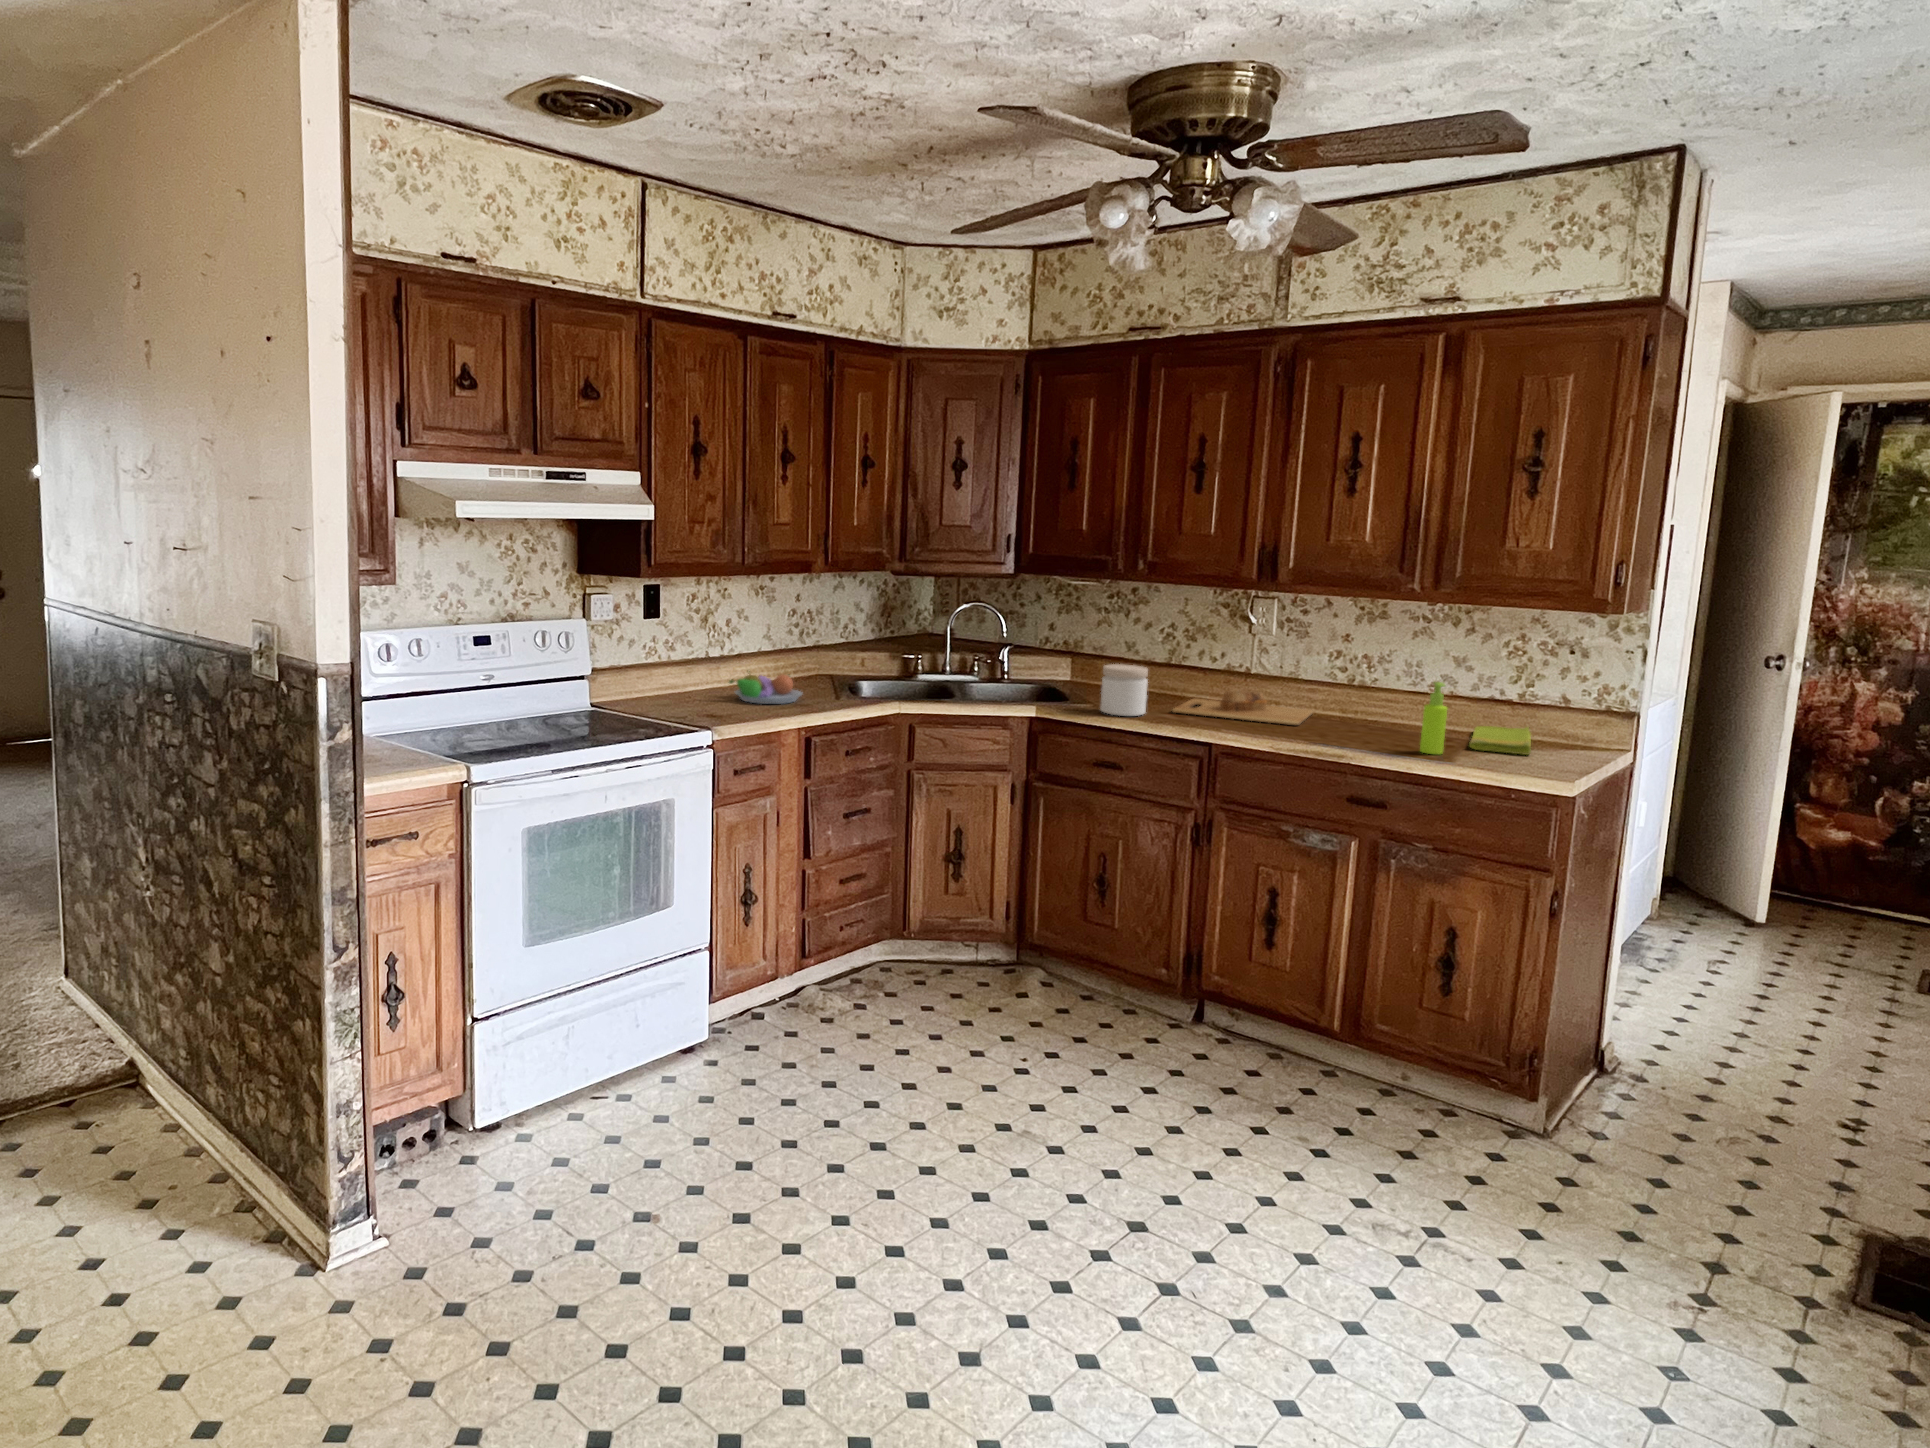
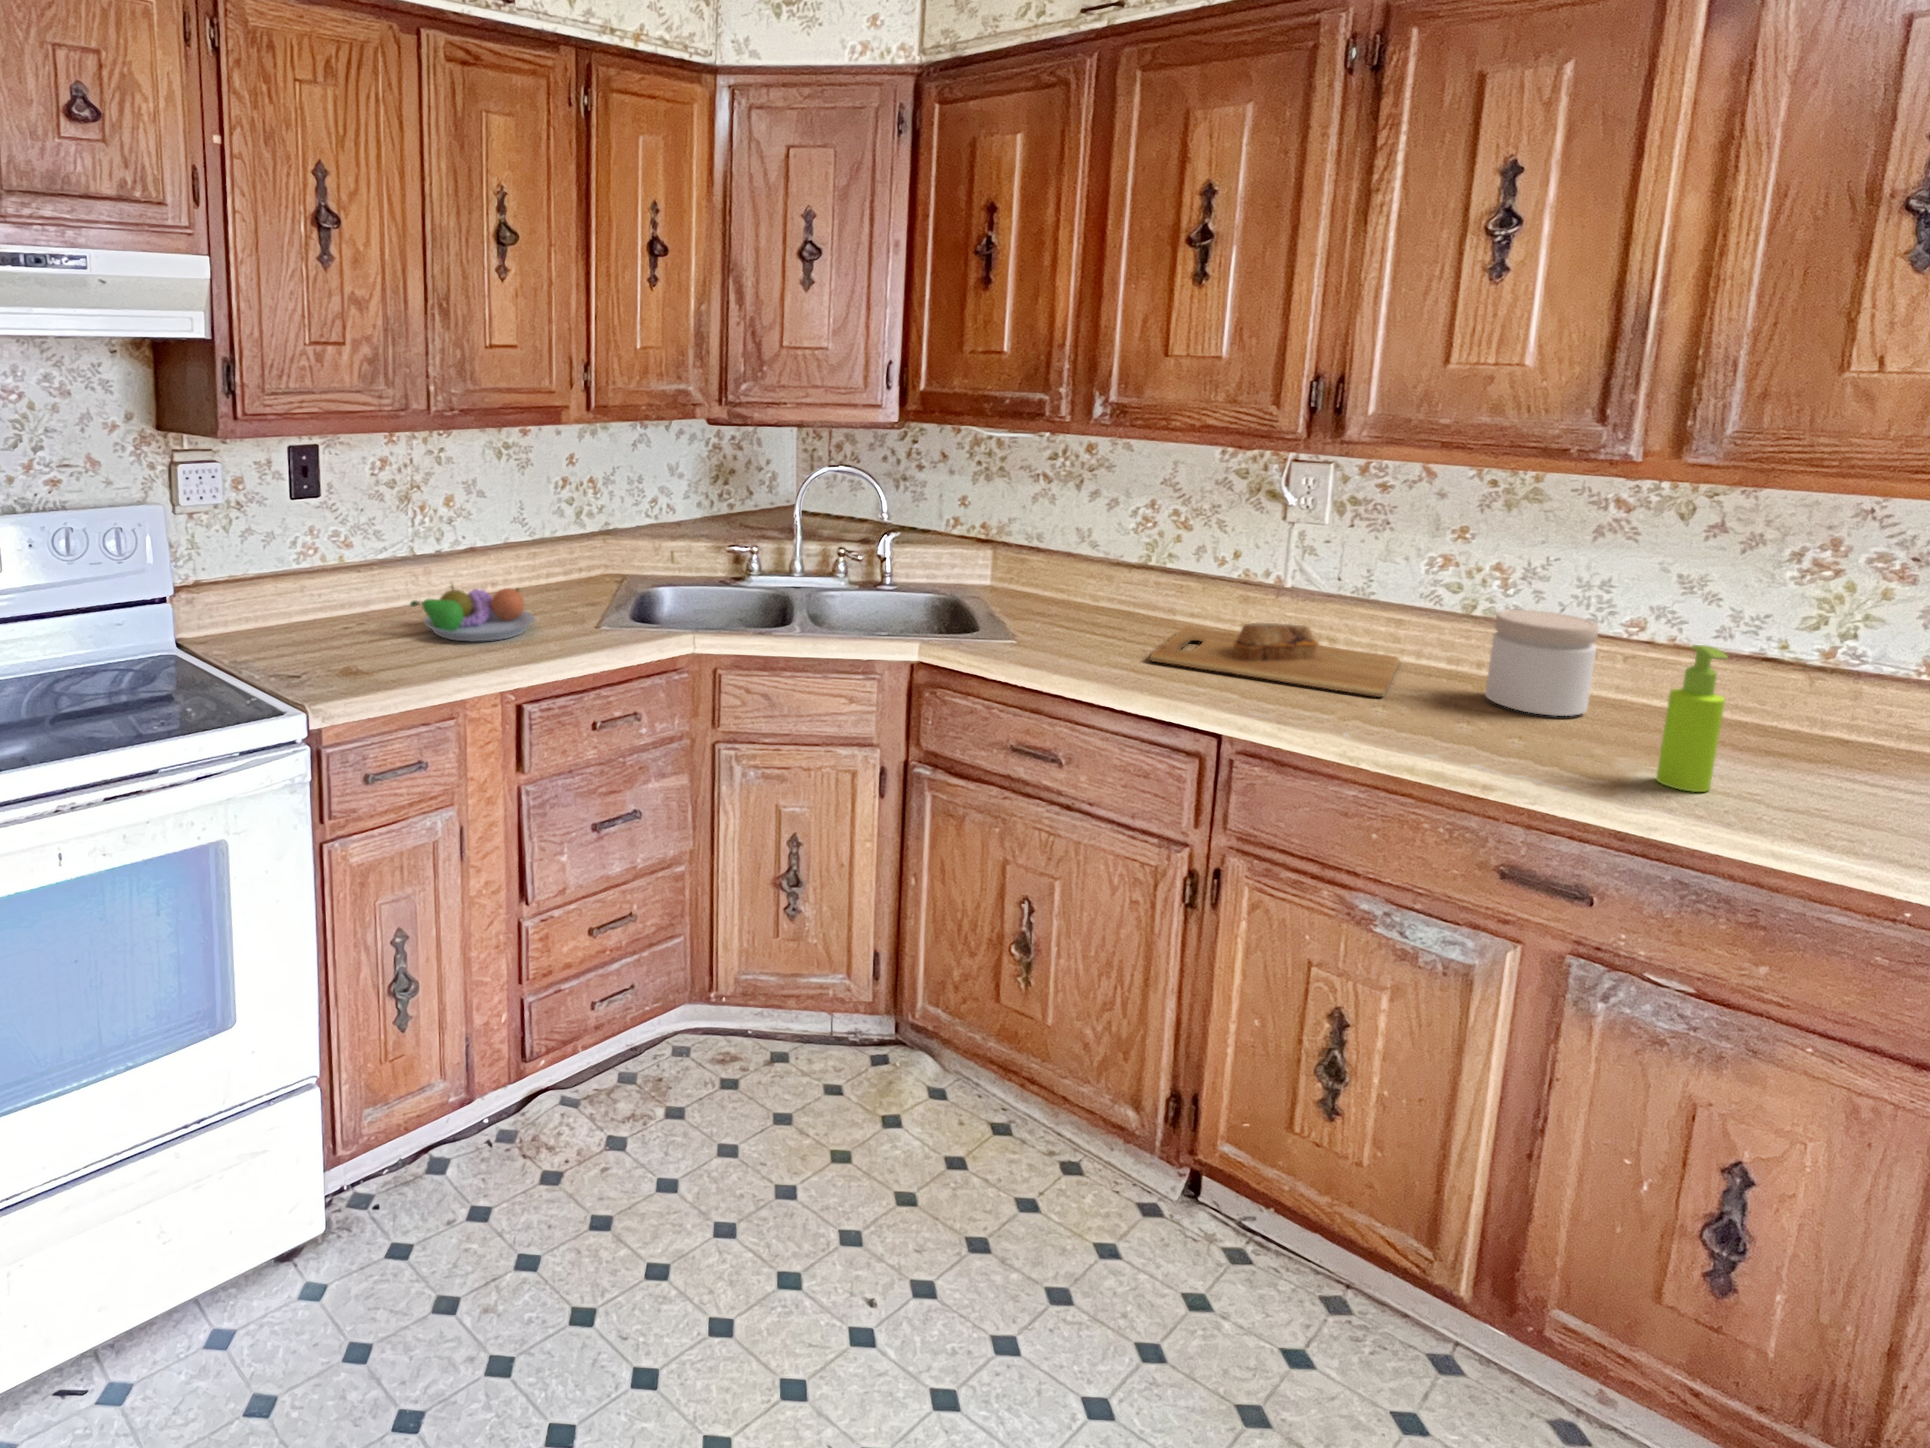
jar: present [1100,664,1148,716] -> present [1485,610,1599,716]
dish towel: present [1469,726,1531,755] -> none [1725,705,1901,794]

